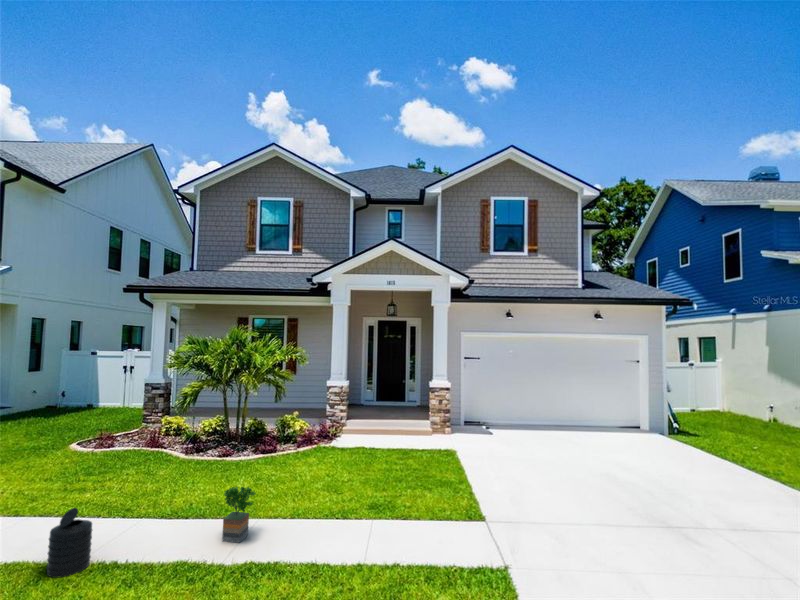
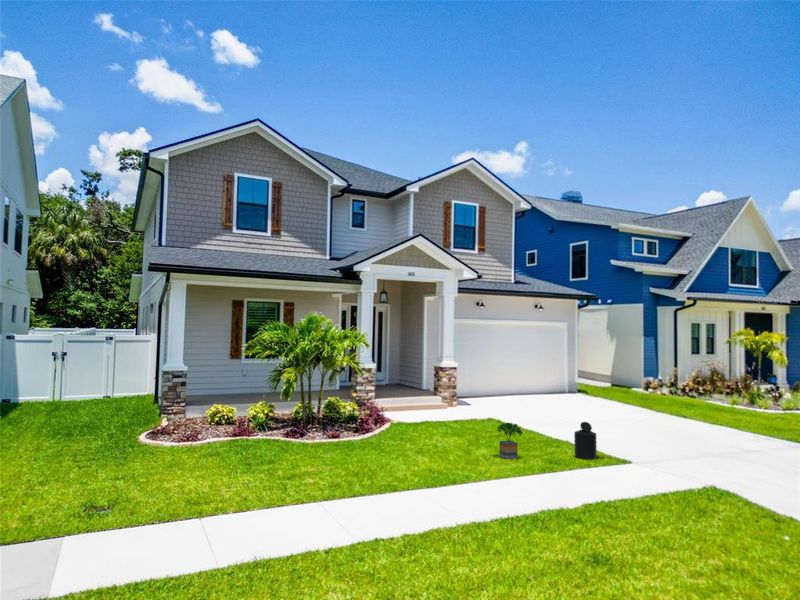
trash can: present [47,508,92,578] -> present [574,422,597,460]

